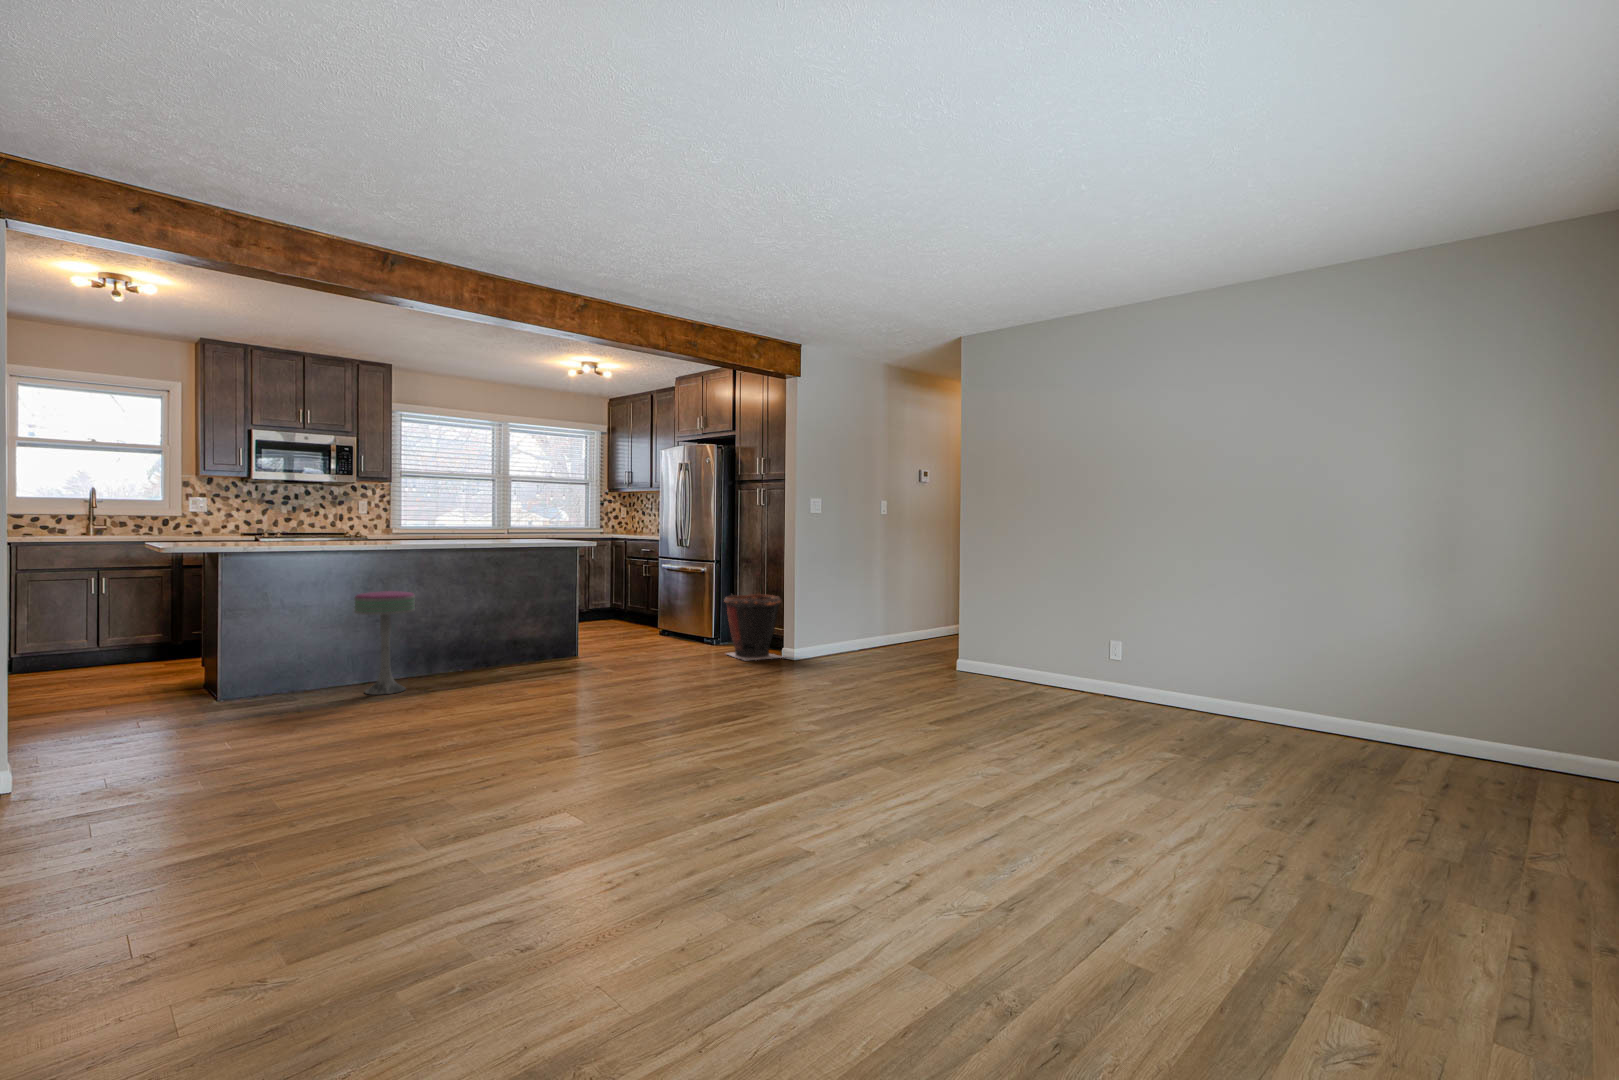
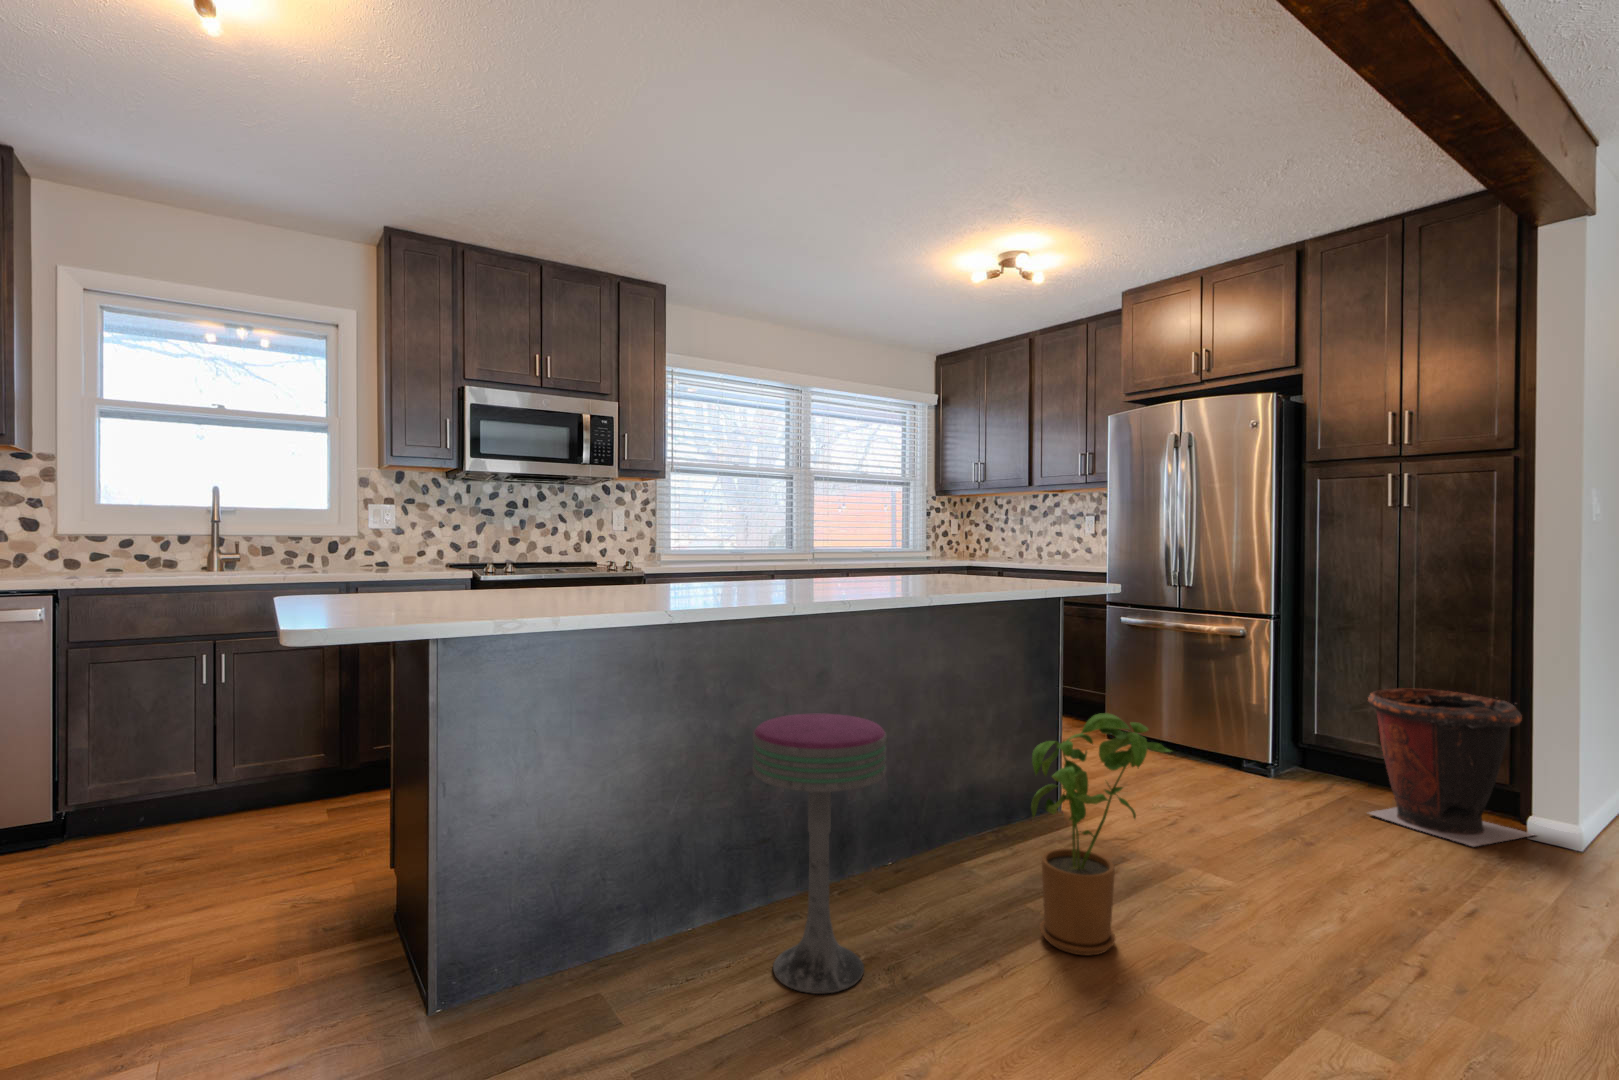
house plant: none [483,590,540,686] -> present [1031,713,1171,955]

